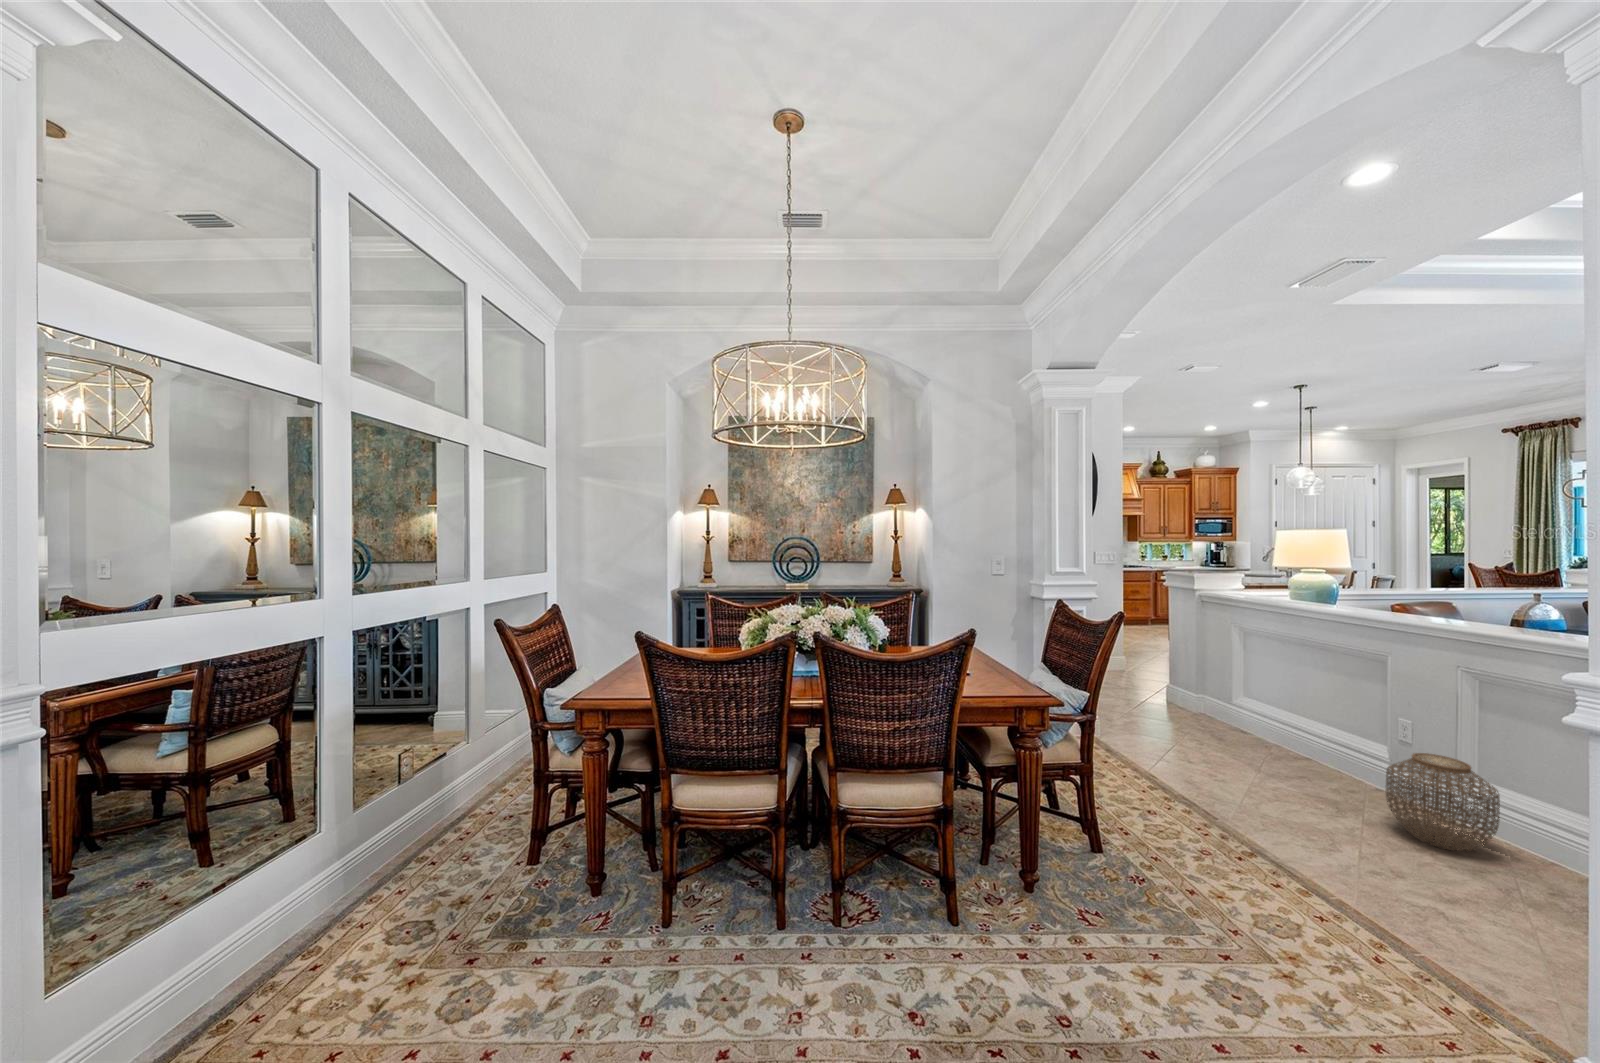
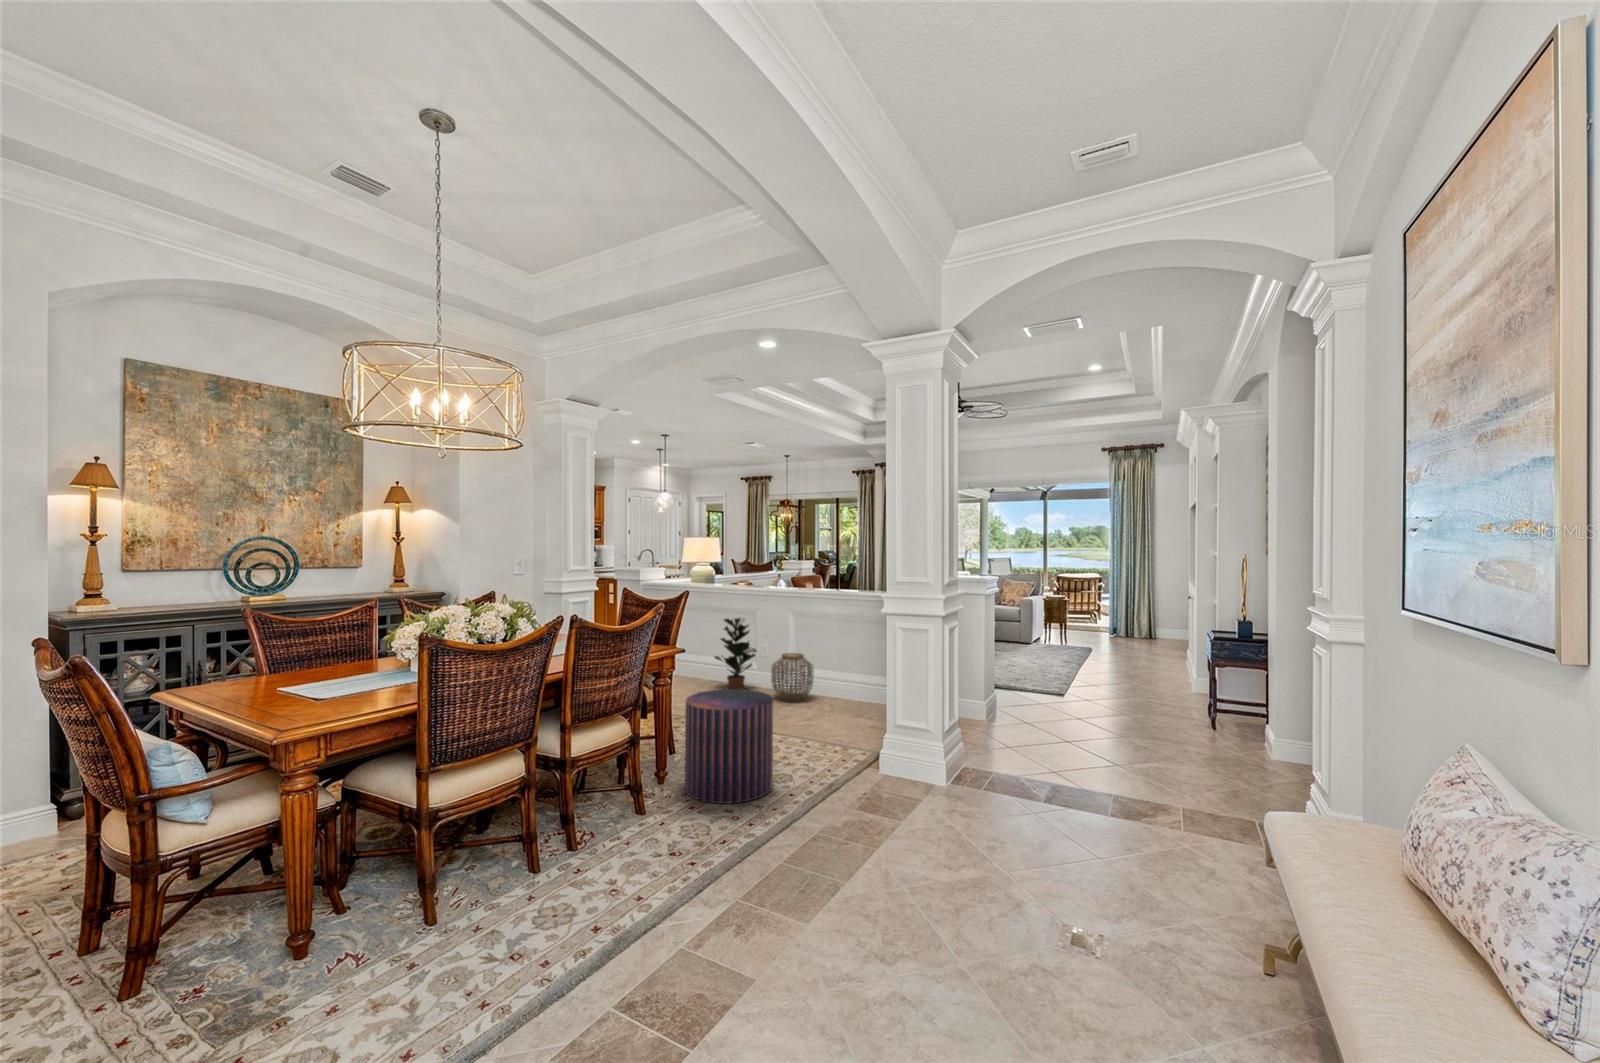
potted plant: none [1282,668,1374,790] -> present [715,618,756,689]
pouf: none [1046,780,1213,1011] -> present [685,689,773,804]

